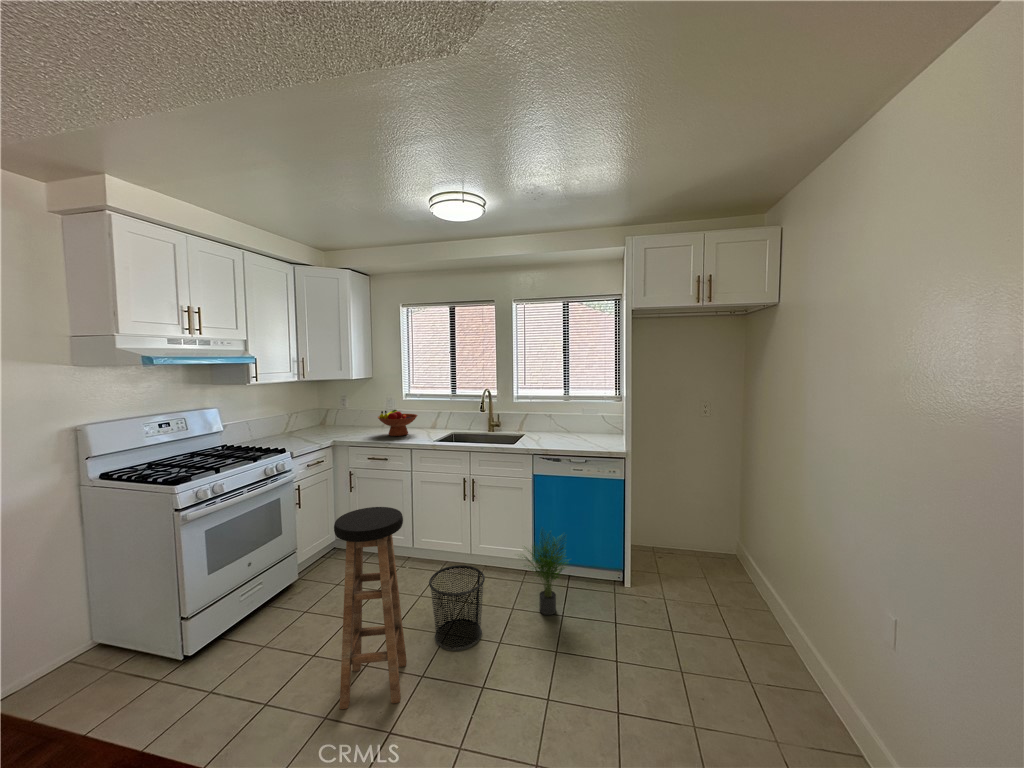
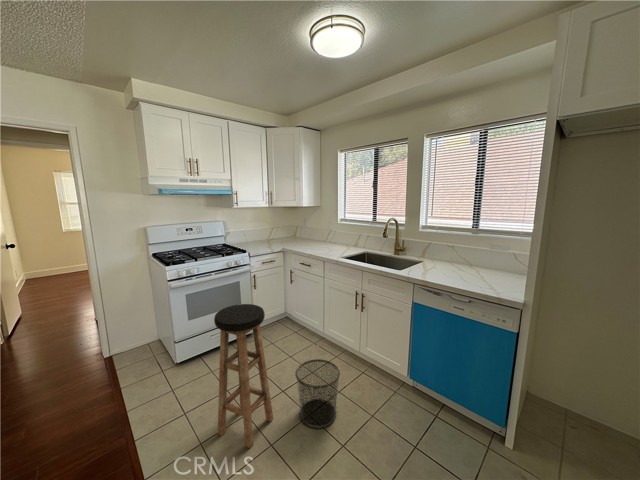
fruit bowl: present [378,410,418,436] -> none [313,230,342,250]
potted plant: present [525,533,566,615] -> none [375,350,426,429]

